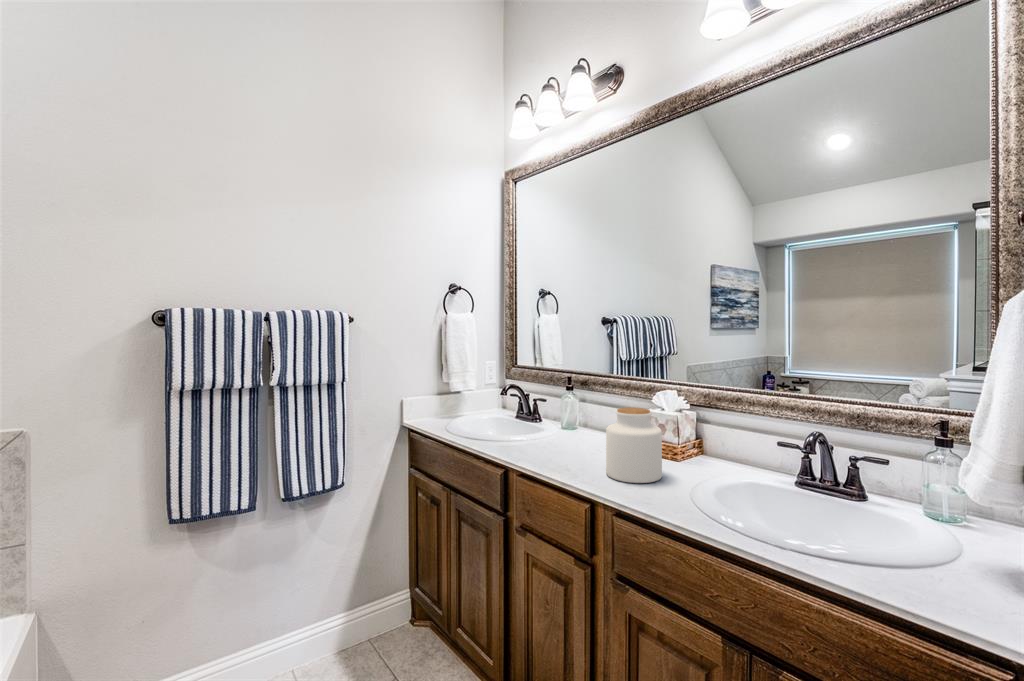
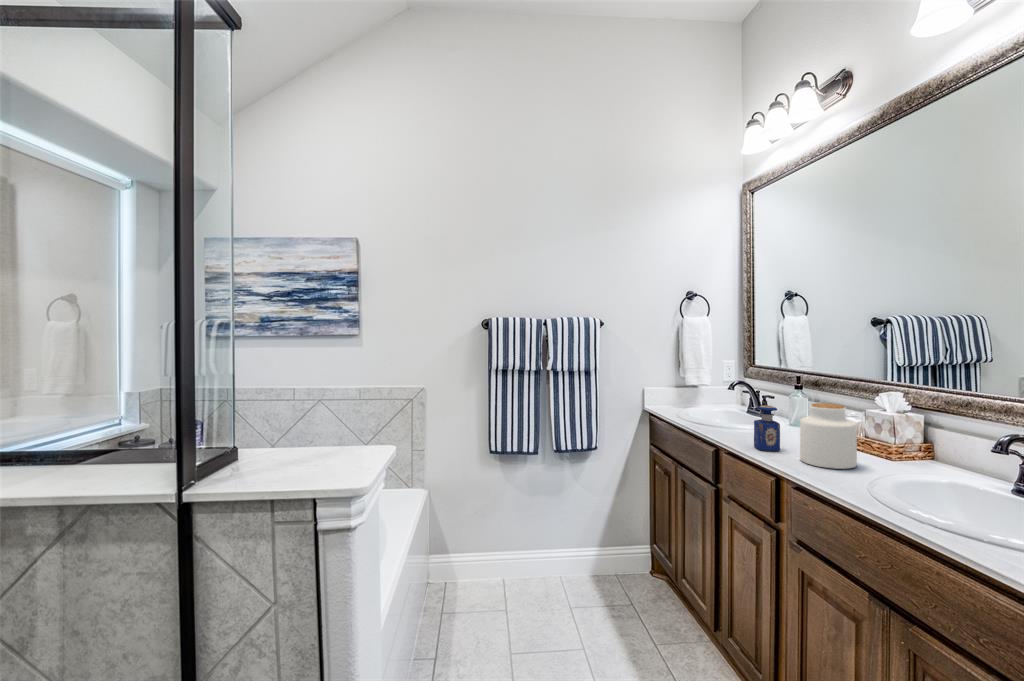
perfume bottle: none [551,414,580,468] -> present [754,405,780,451]

